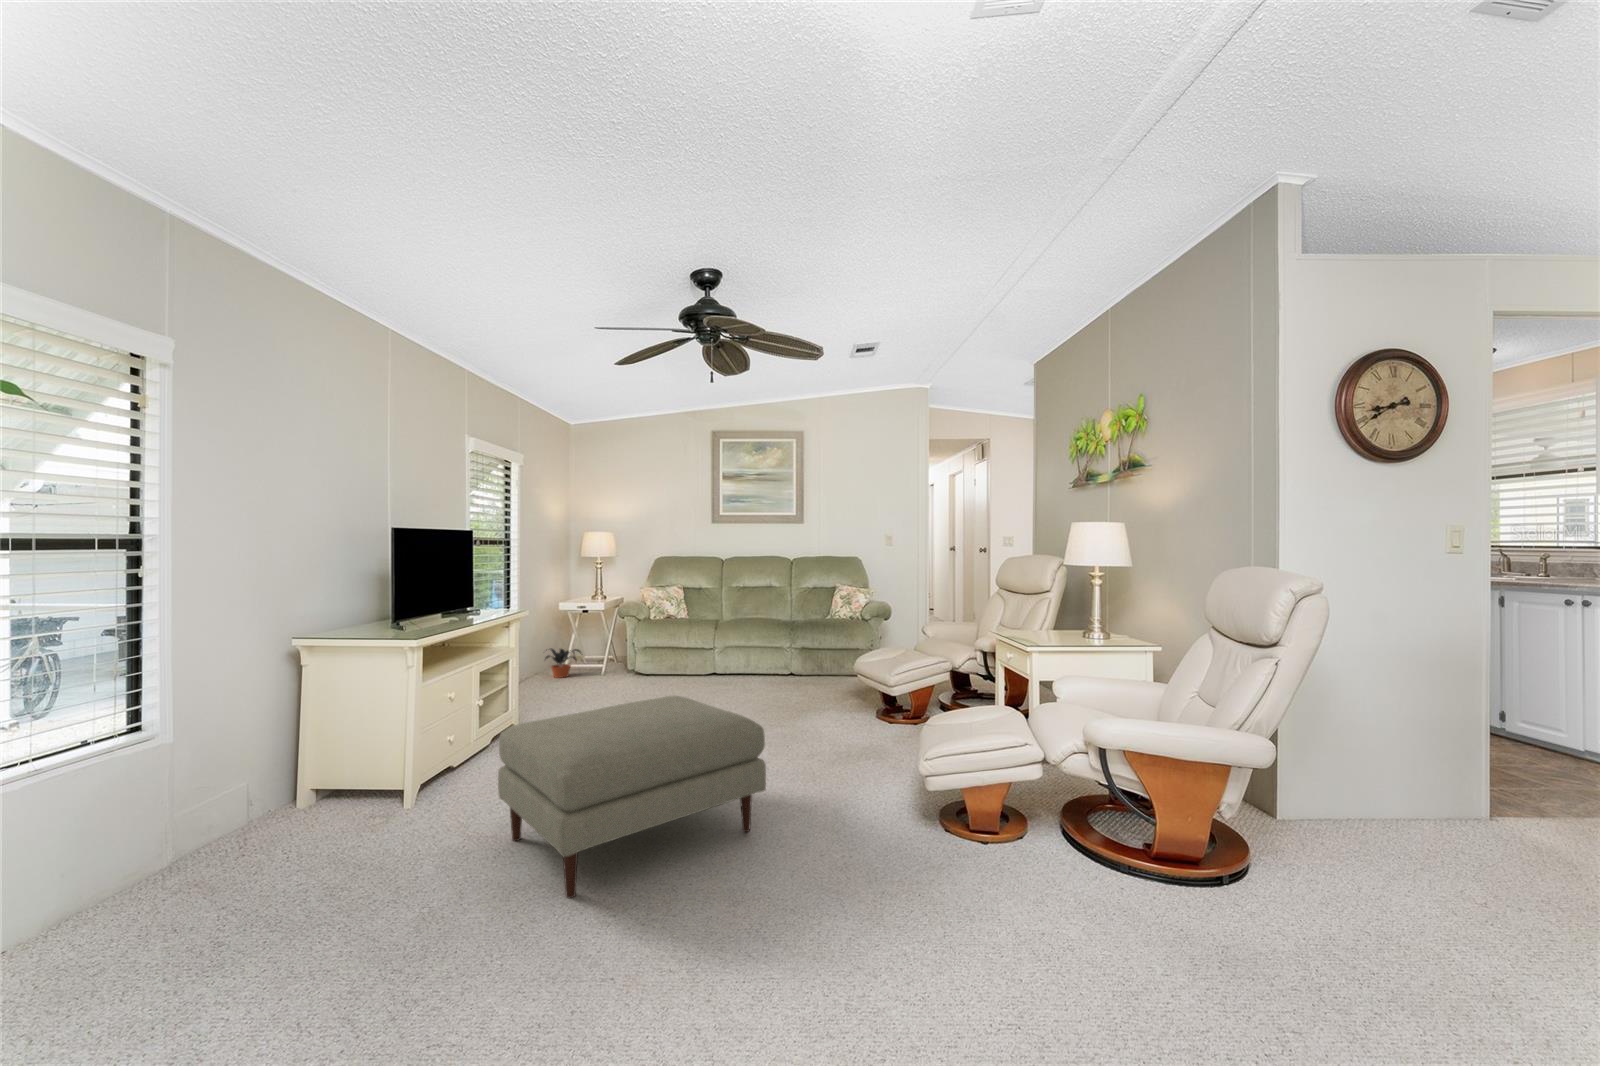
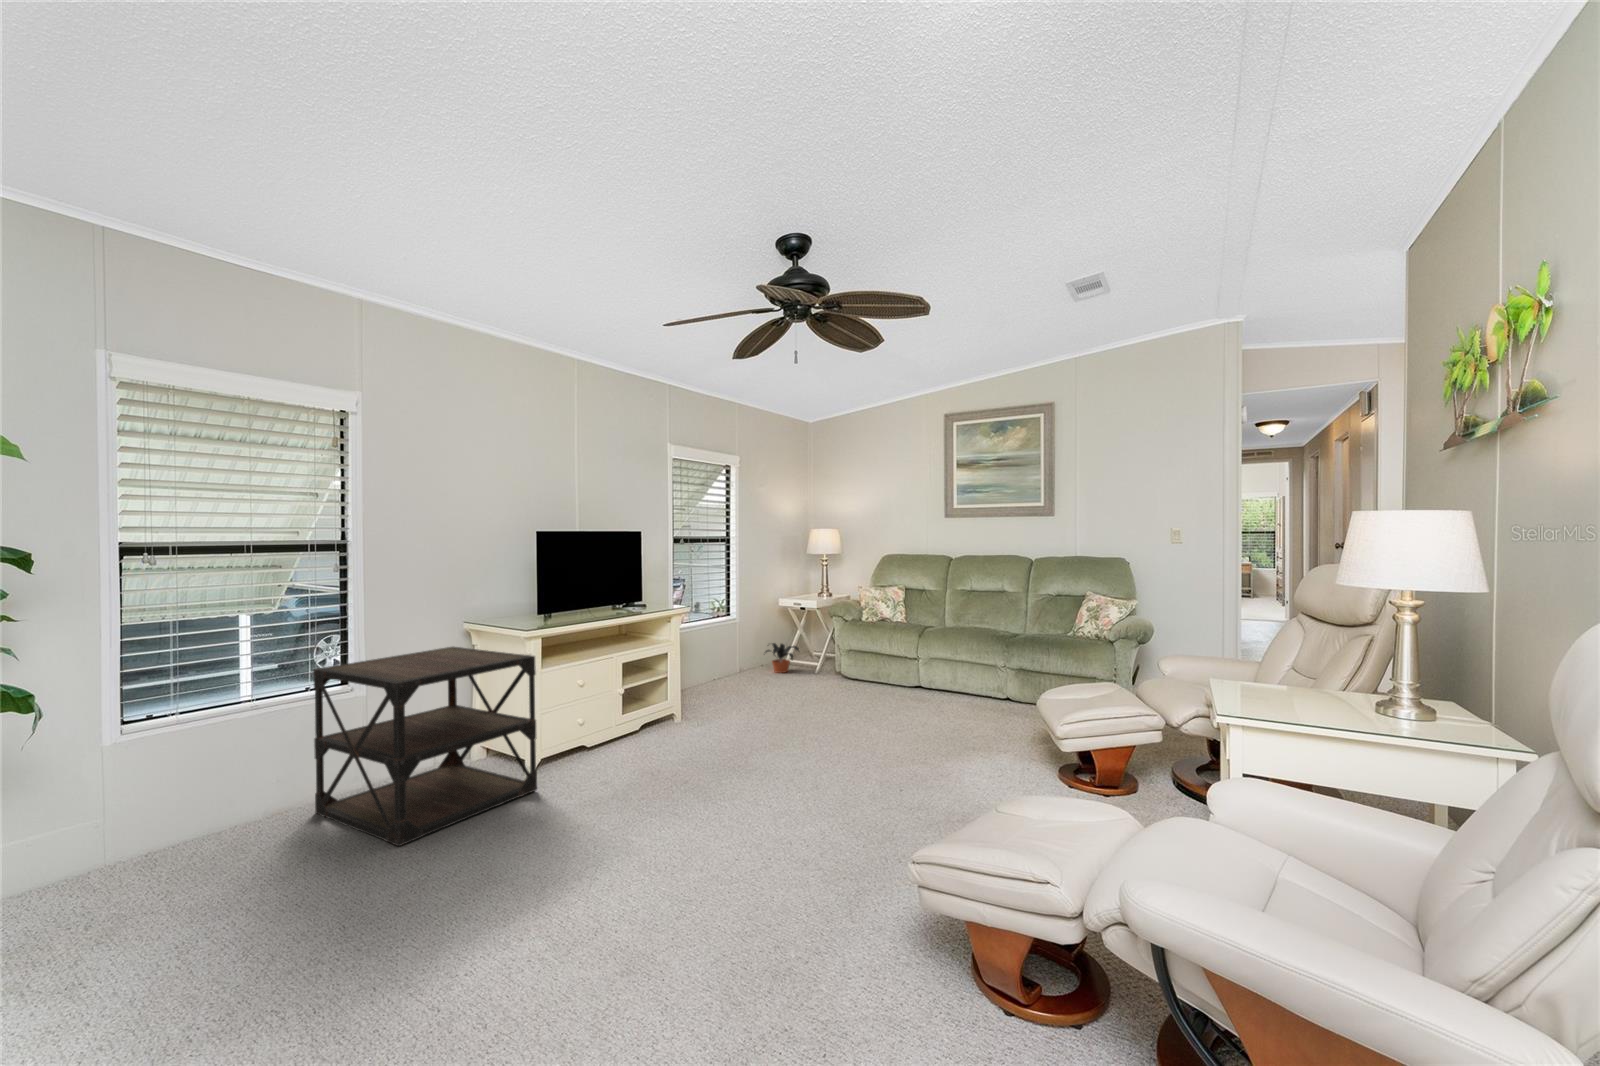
side table: none [138,660,435,889] -> present [313,647,537,846]
ottoman: present [498,696,766,898] -> none [492,721,757,926]

